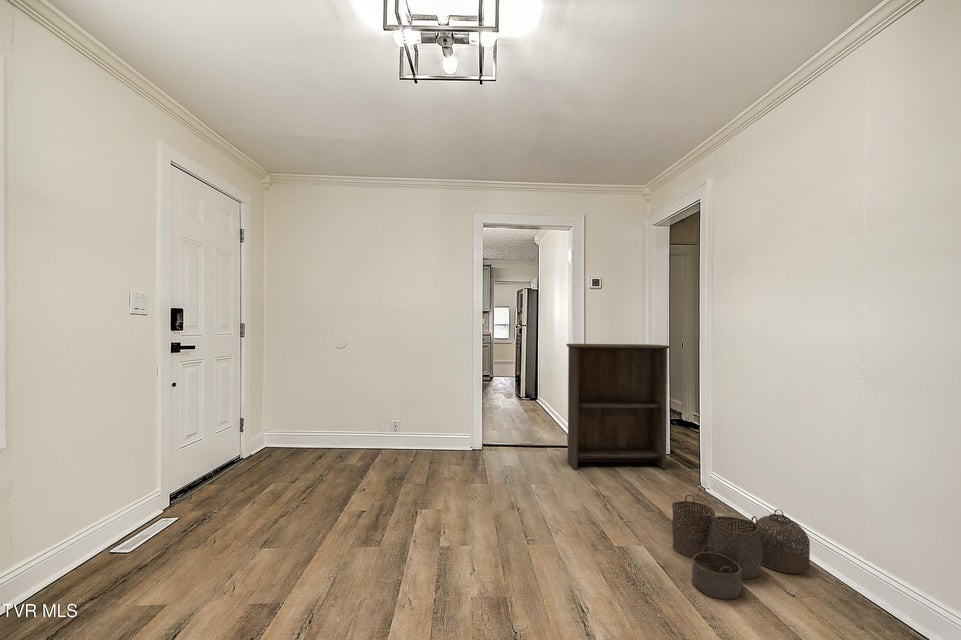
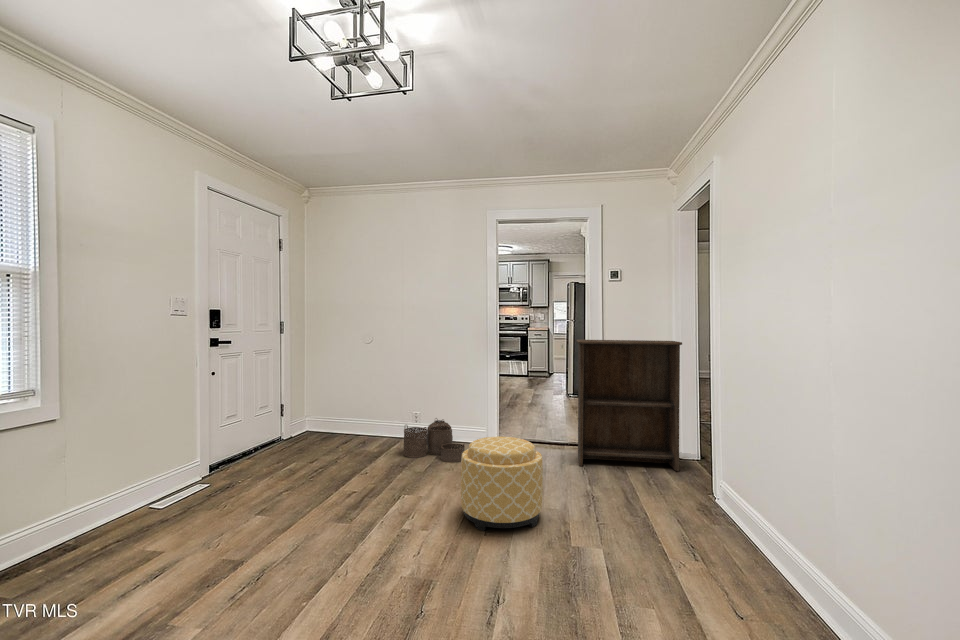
ottoman: none [490,443,574,542] -> present [461,437,543,531]
woven basket: present [672,495,810,599] -> present [404,418,465,462]

